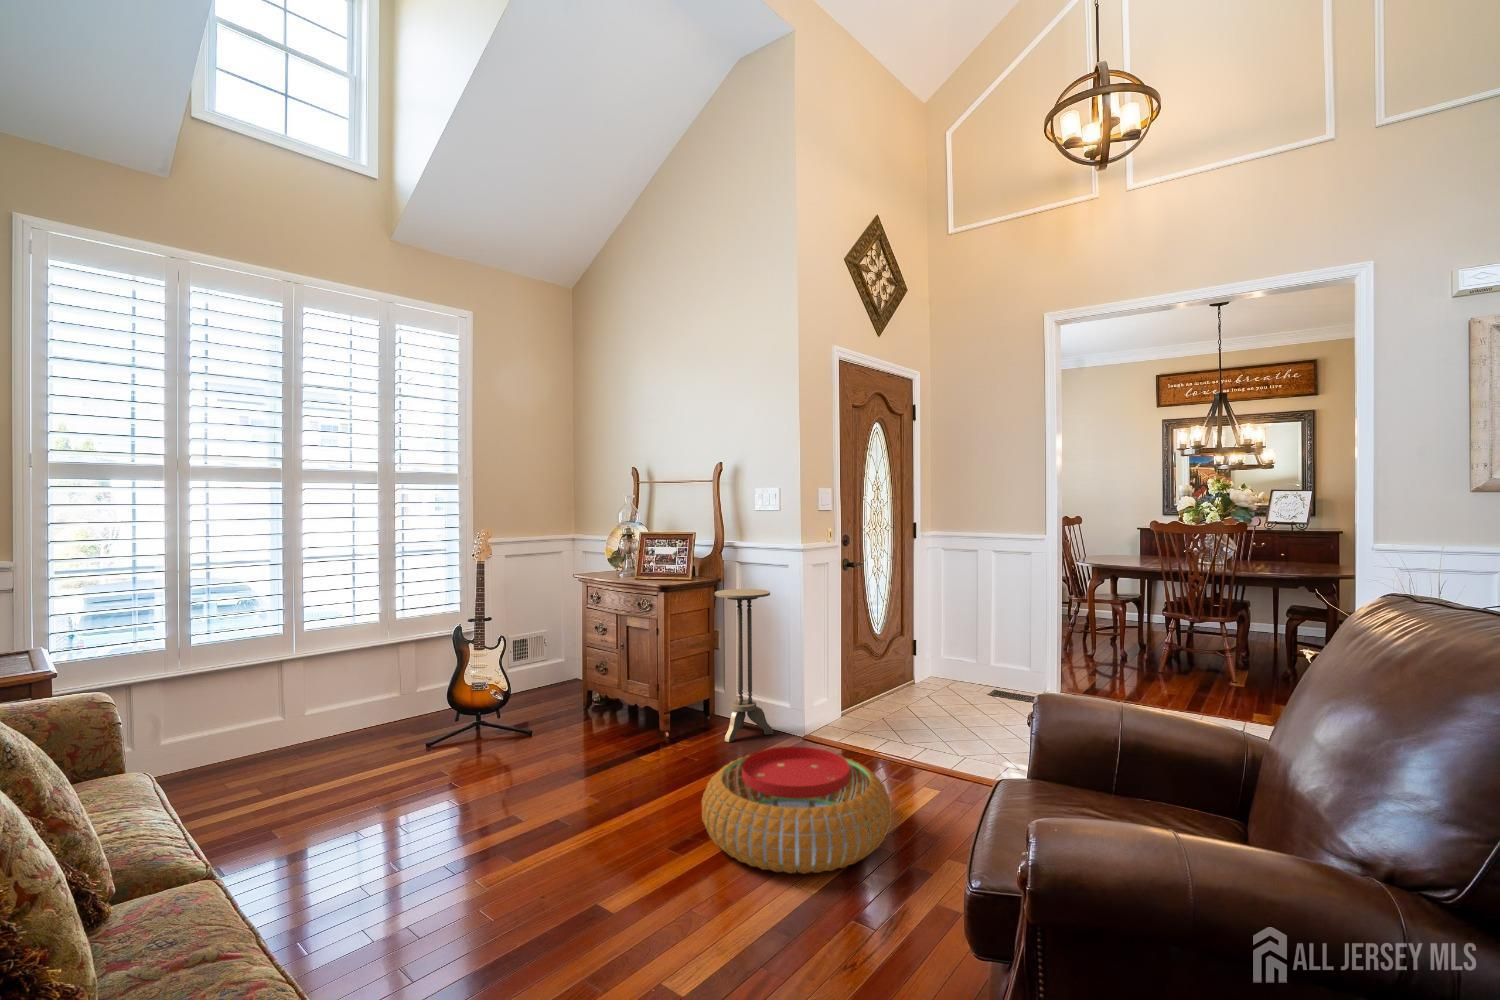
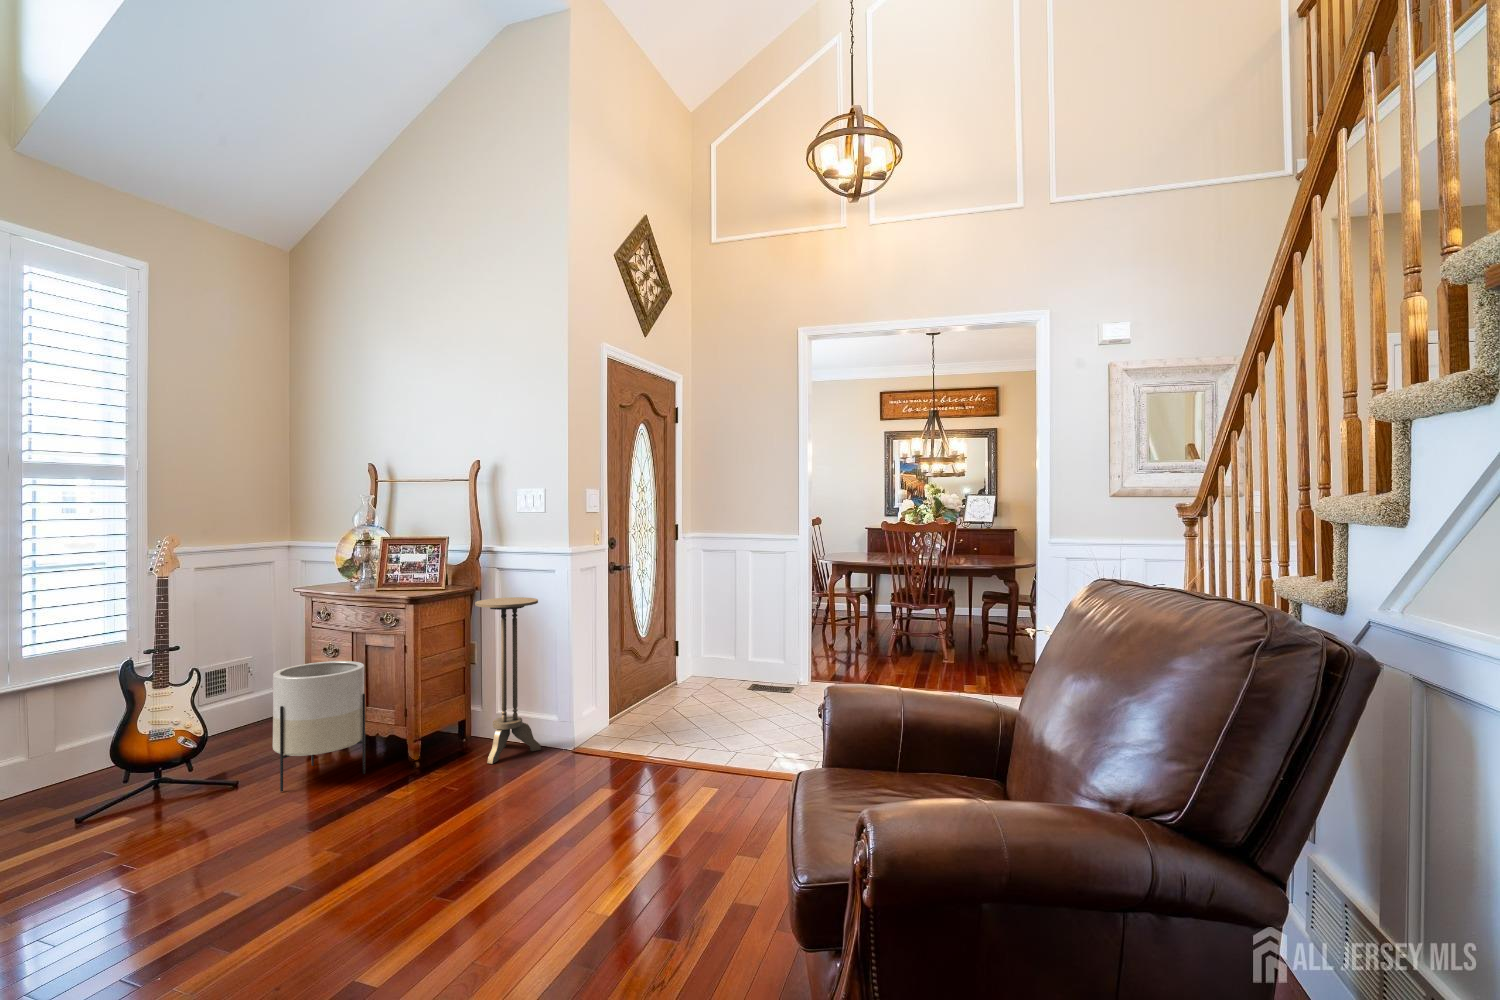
planter: none [556,638,625,745] -> present [273,661,365,792]
pouf: present [702,747,892,874] -> none [480,756,680,885]

